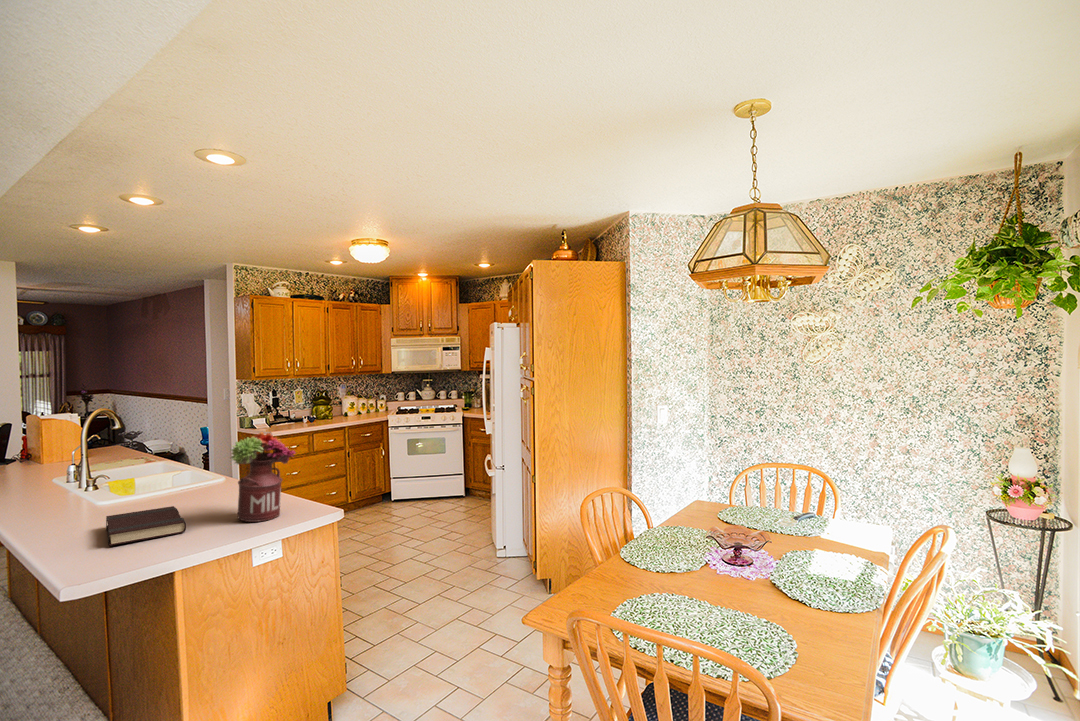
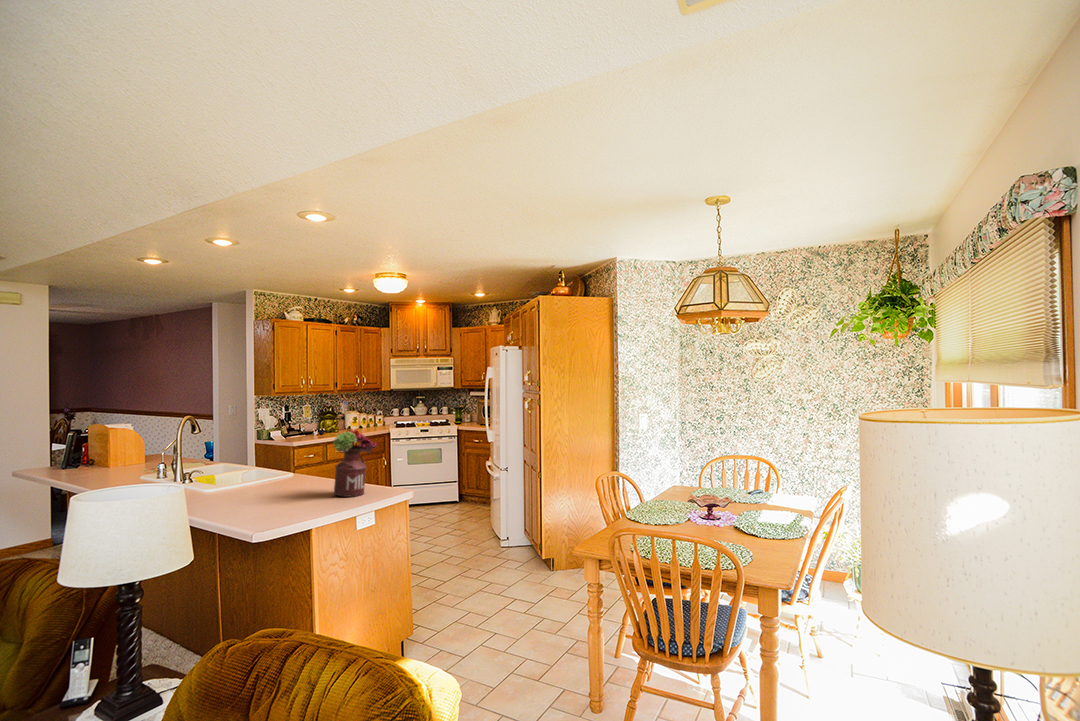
book: present [106,506,186,546] -> none [234,487,302,510]

